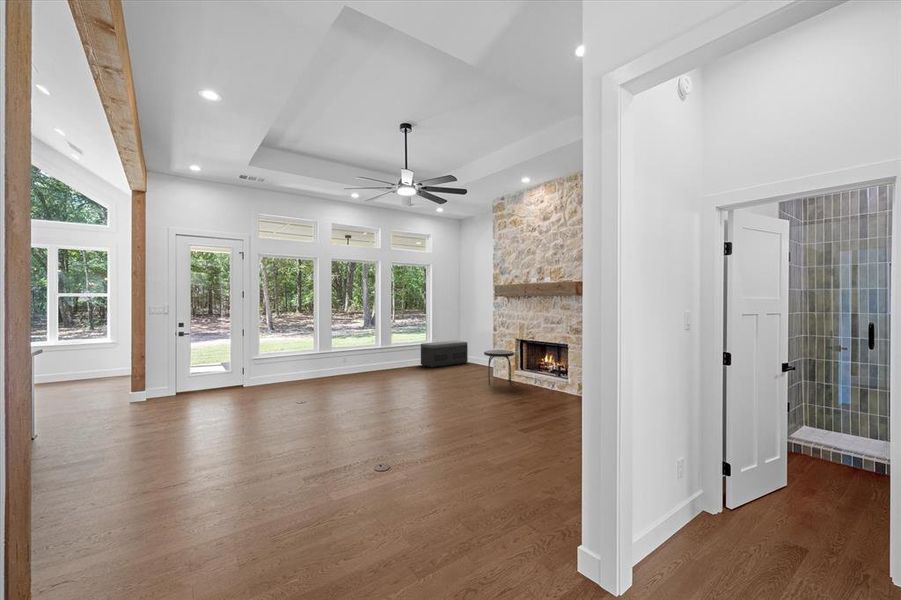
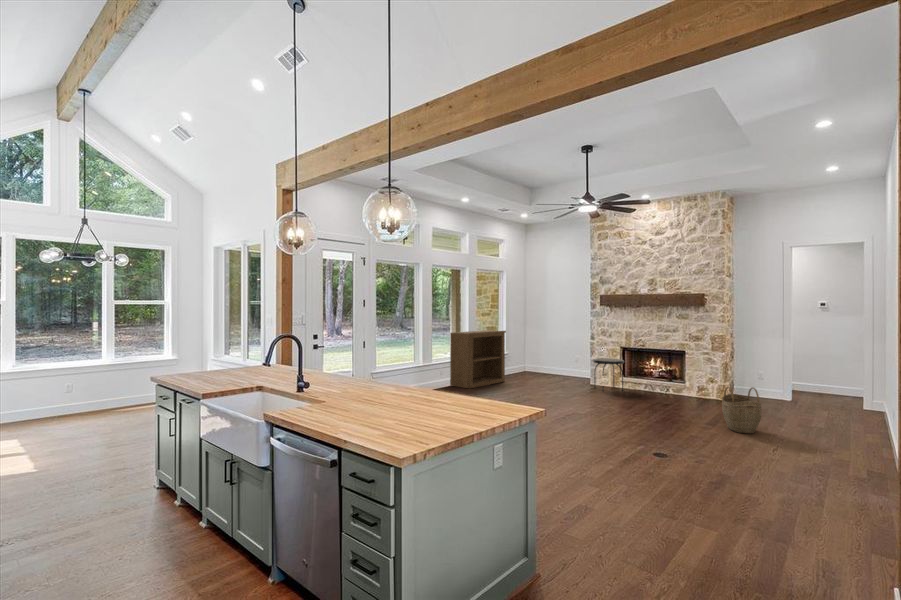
bookshelf: none [355,321,415,377] -> present [450,330,506,388]
storage bench: present [421,341,468,367] -> none [501,351,542,379]
woven basket: none [539,389,576,446] -> present [722,387,762,434]

